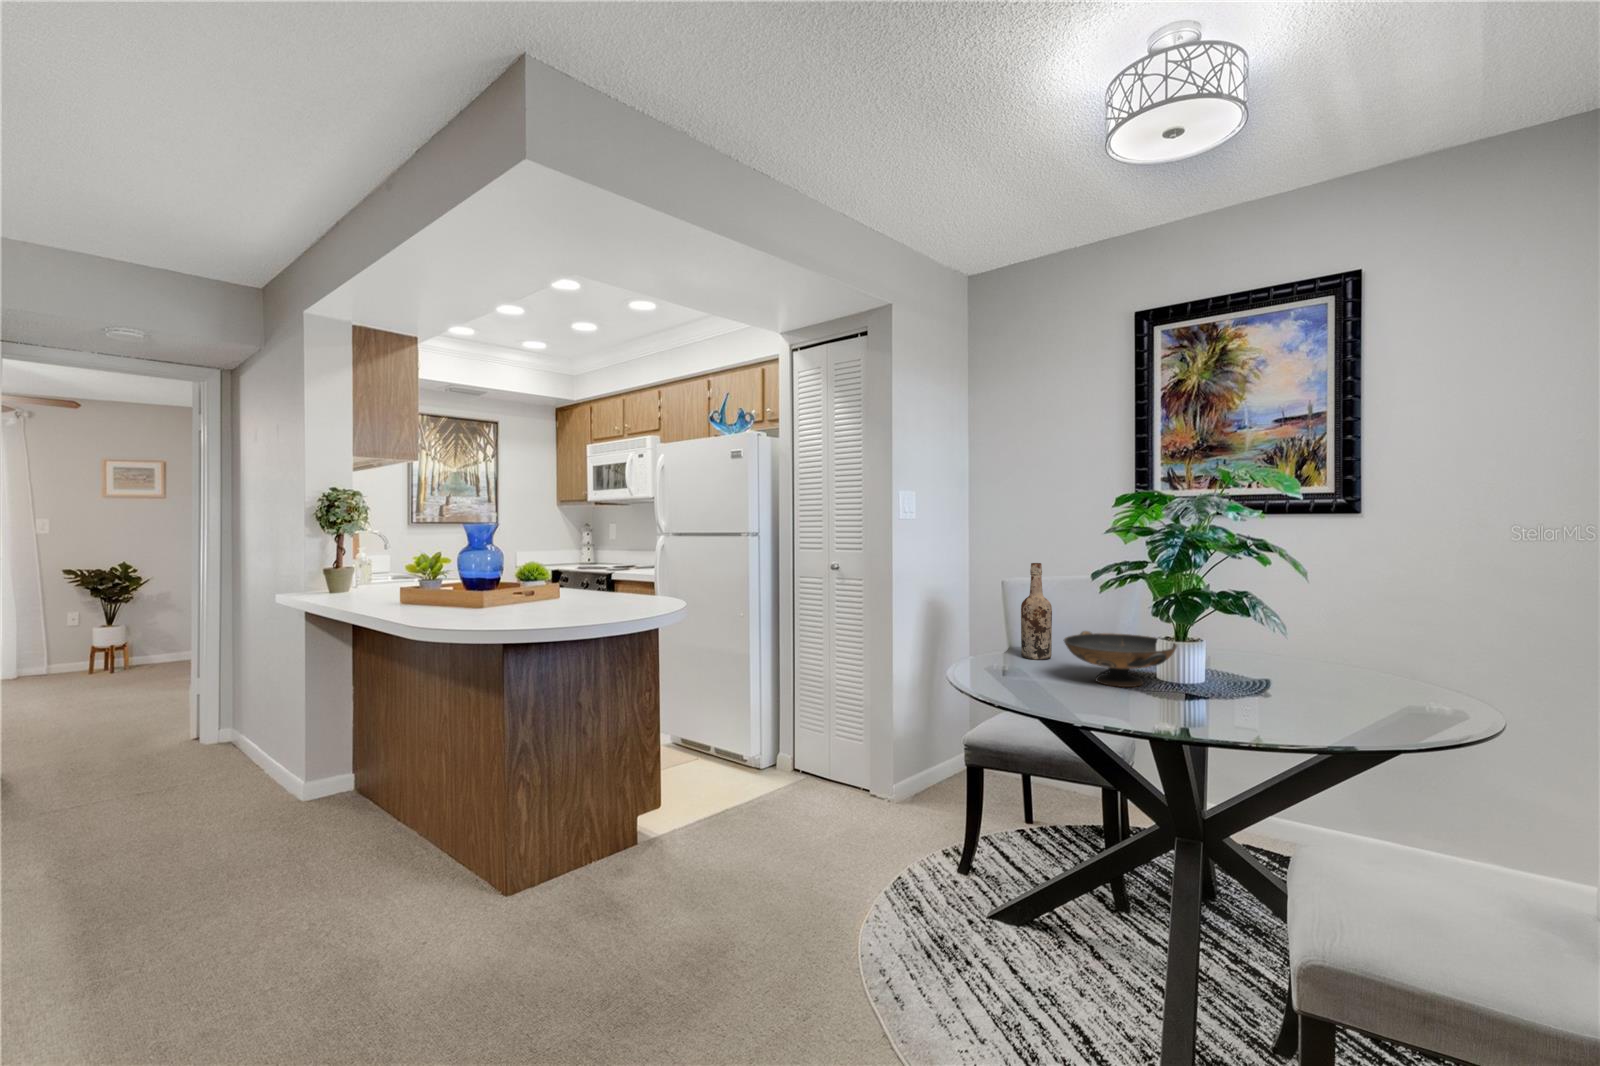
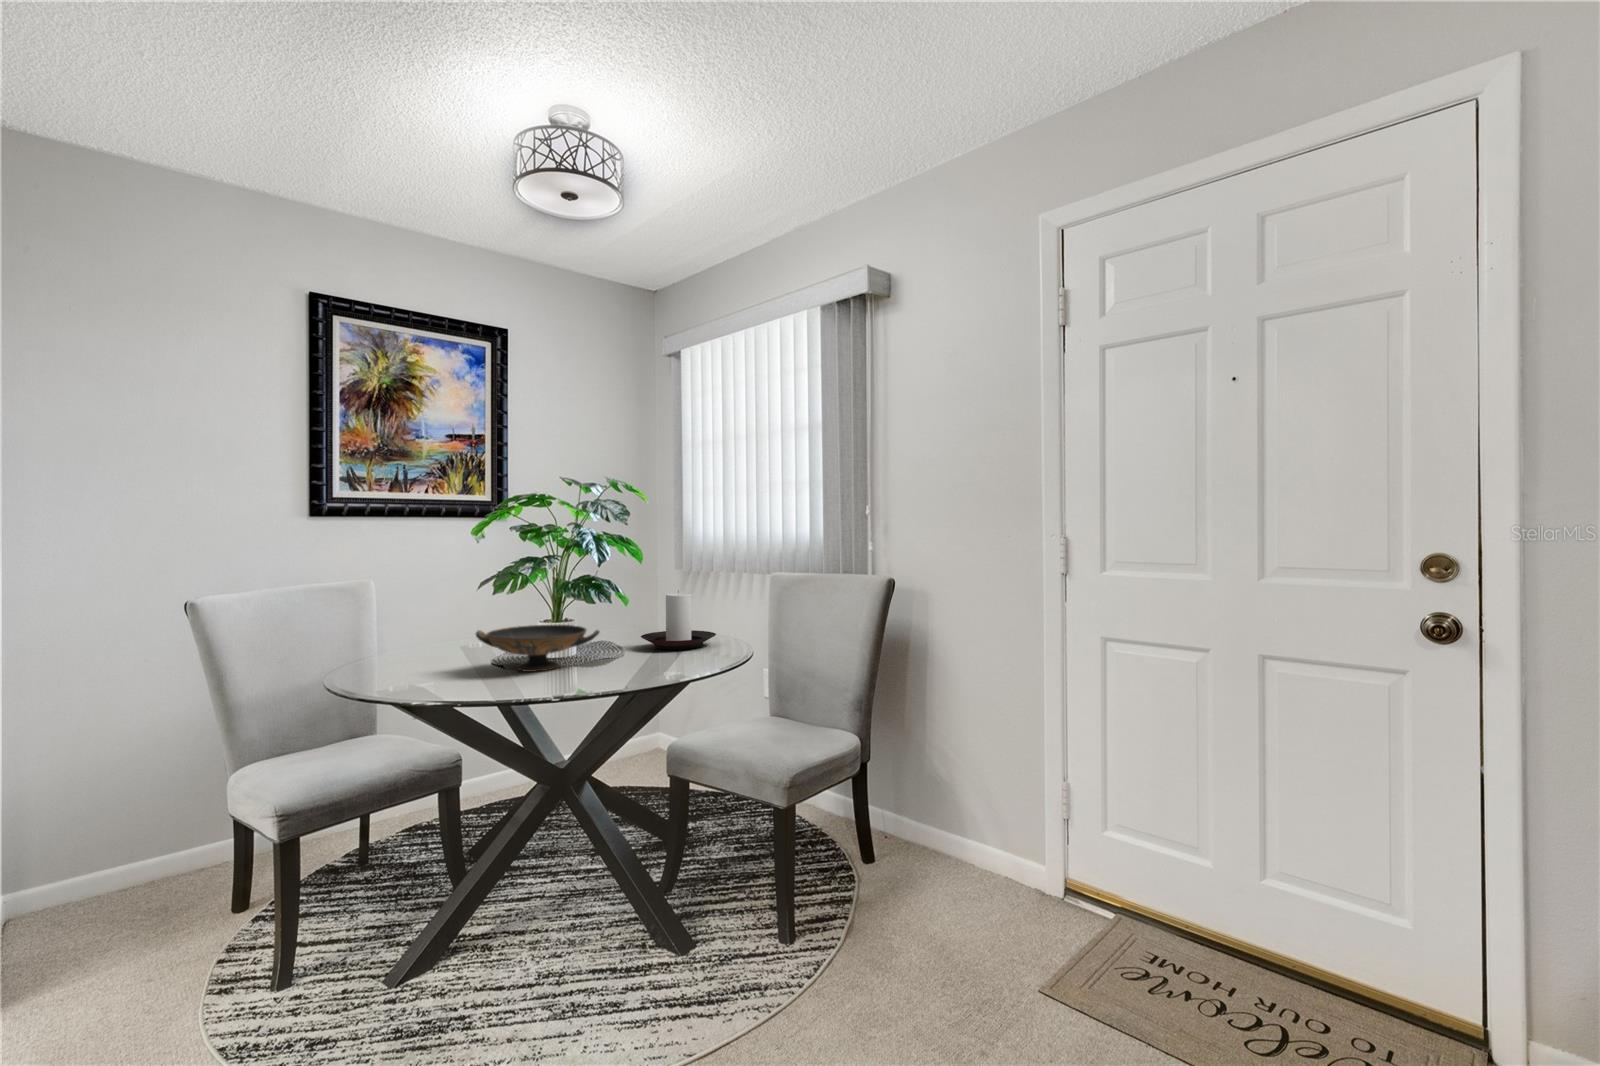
wine bottle: present [1021,563,1052,660] -> none [369,568,406,679]
candle holder: none [1293,625,1442,720] -> present [641,591,716,649]

